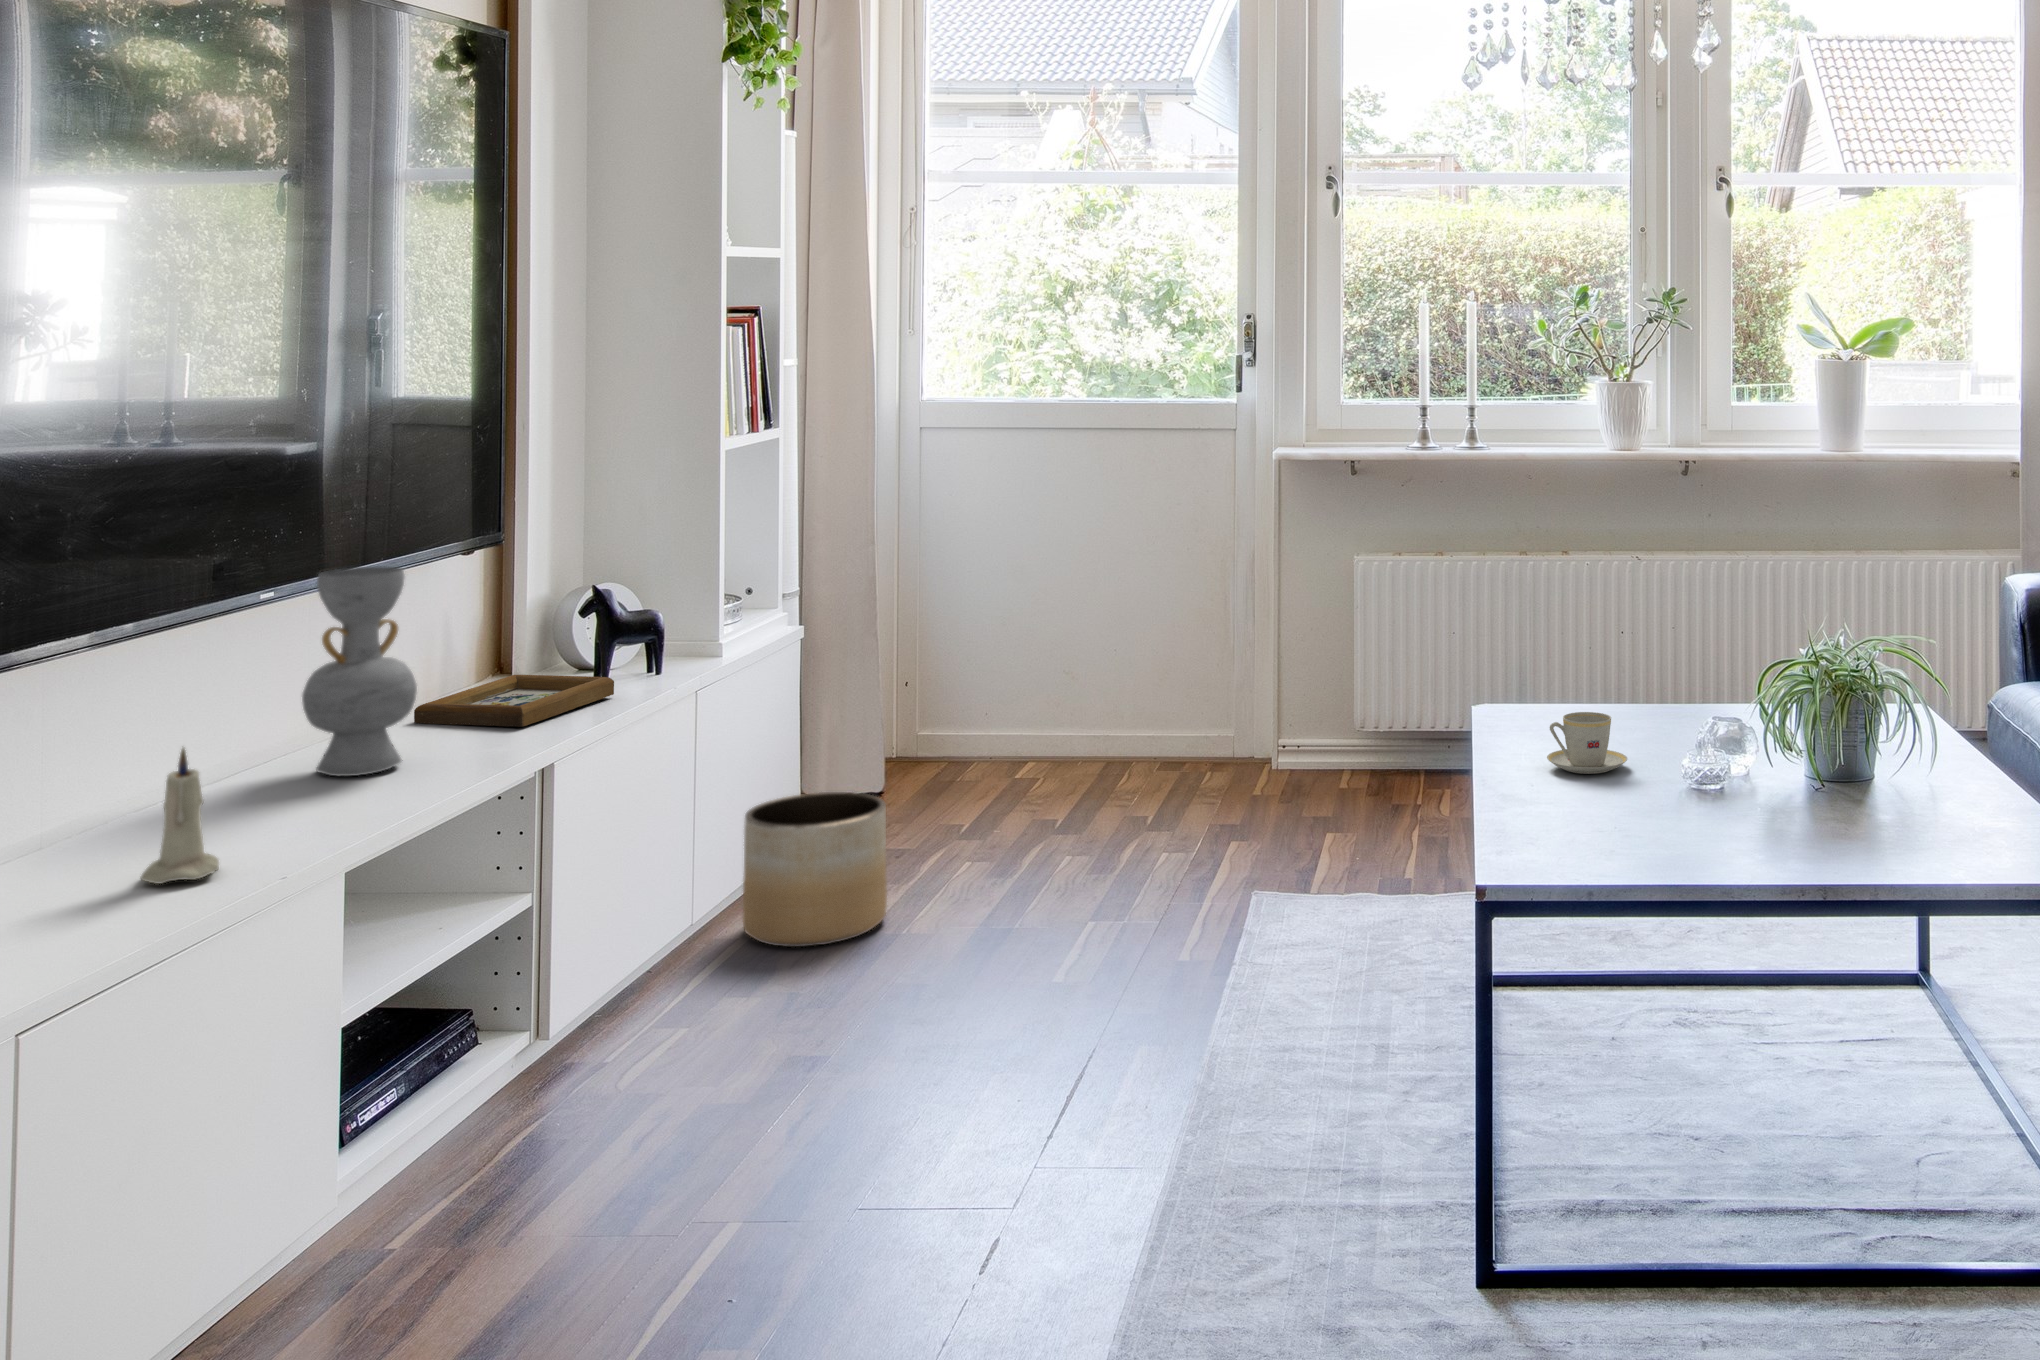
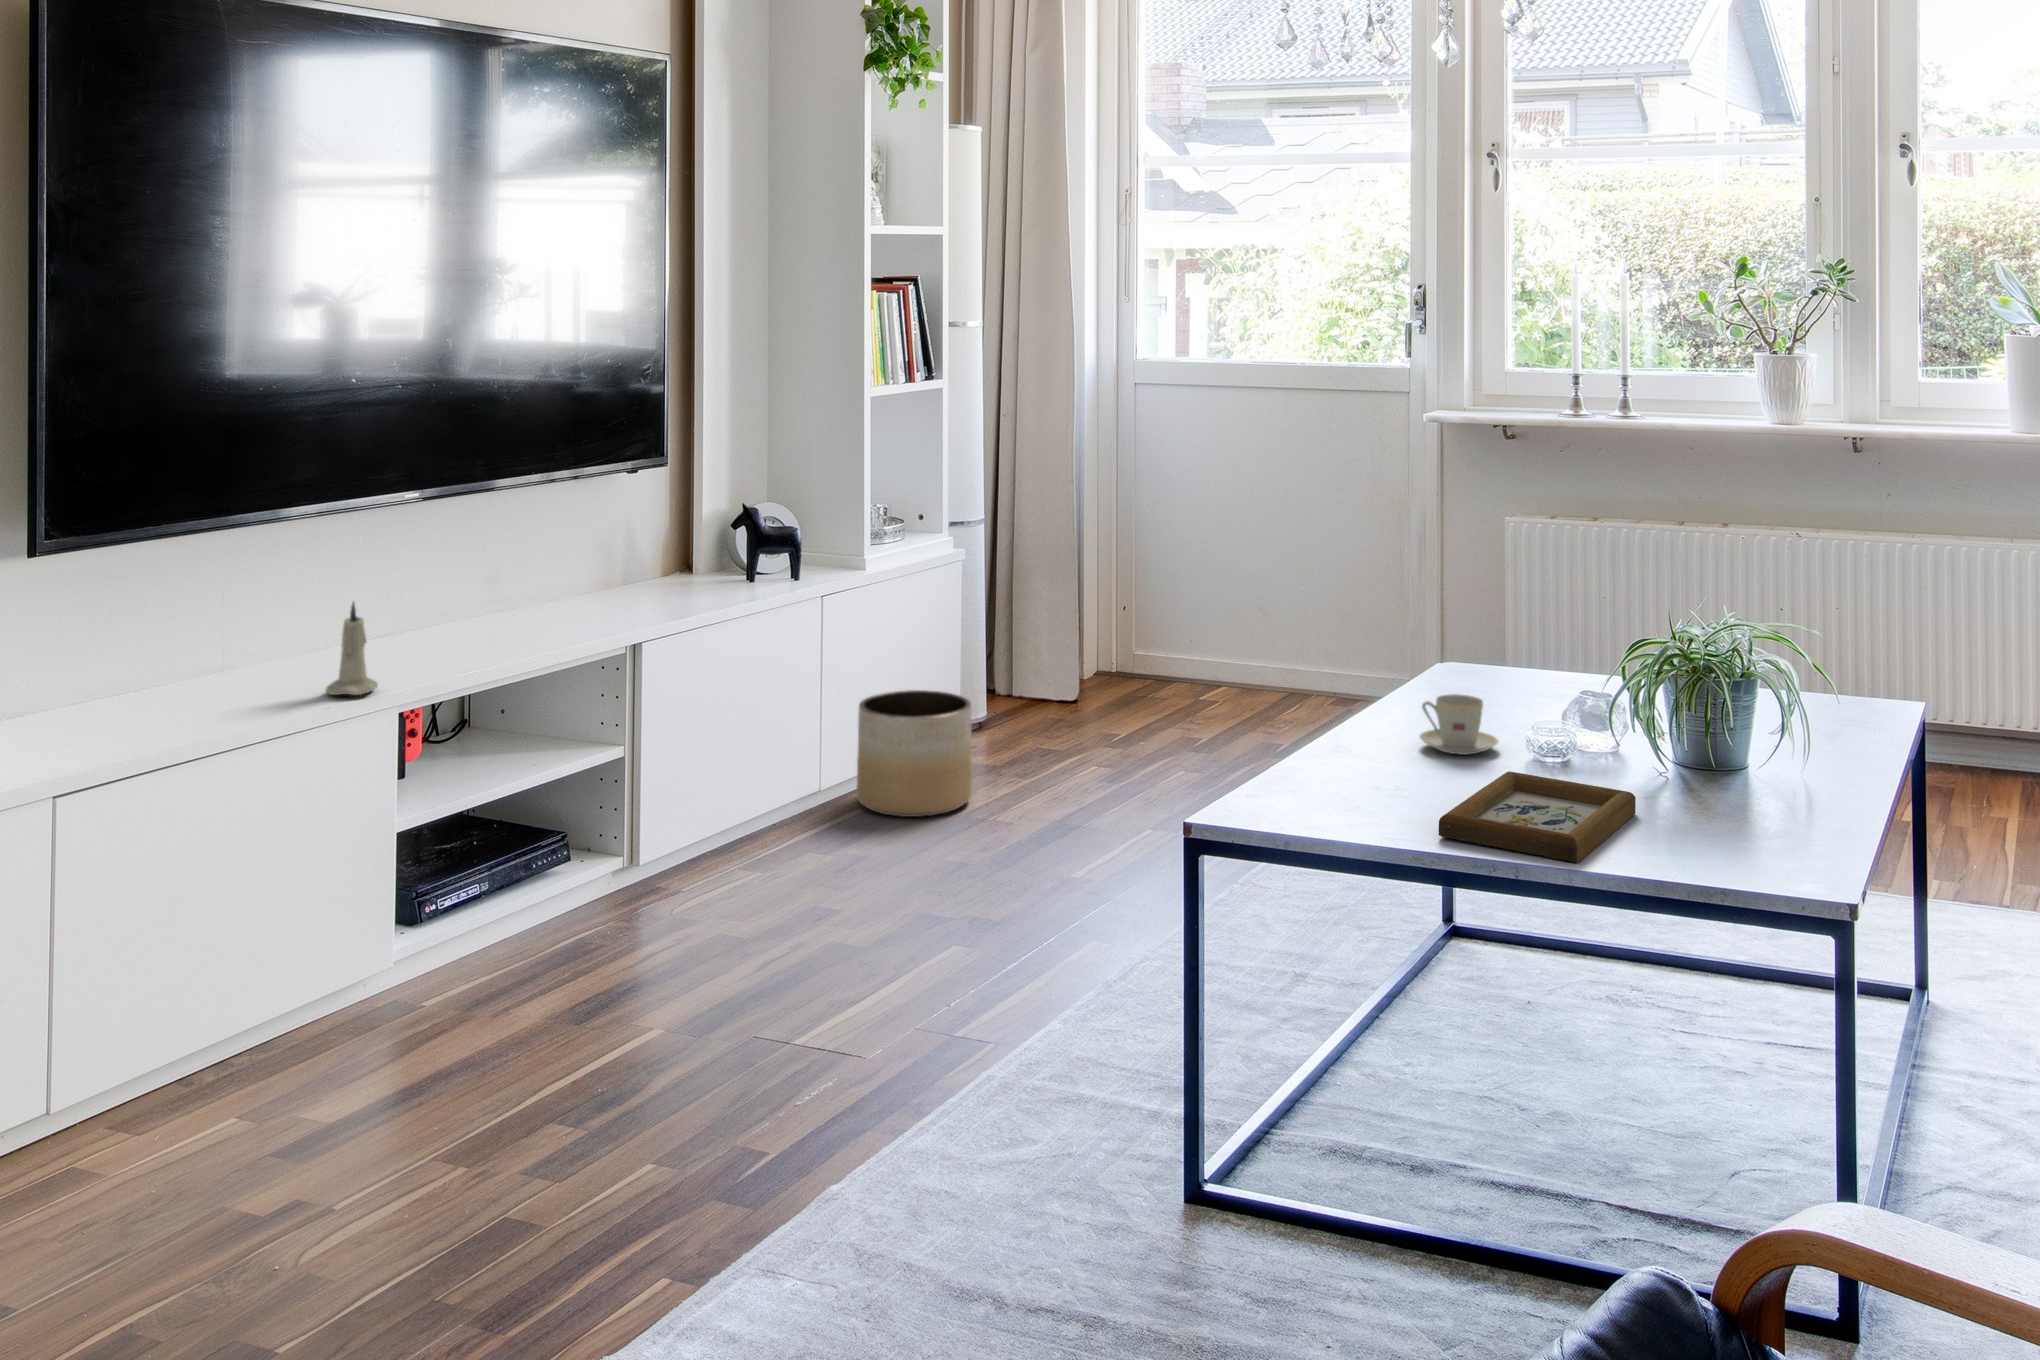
decorative vase: present [302,566,417,776] -> none [487,479,565,635]
picture frame: present [414,675,614,727] -> present [1439,771,1636,863]

